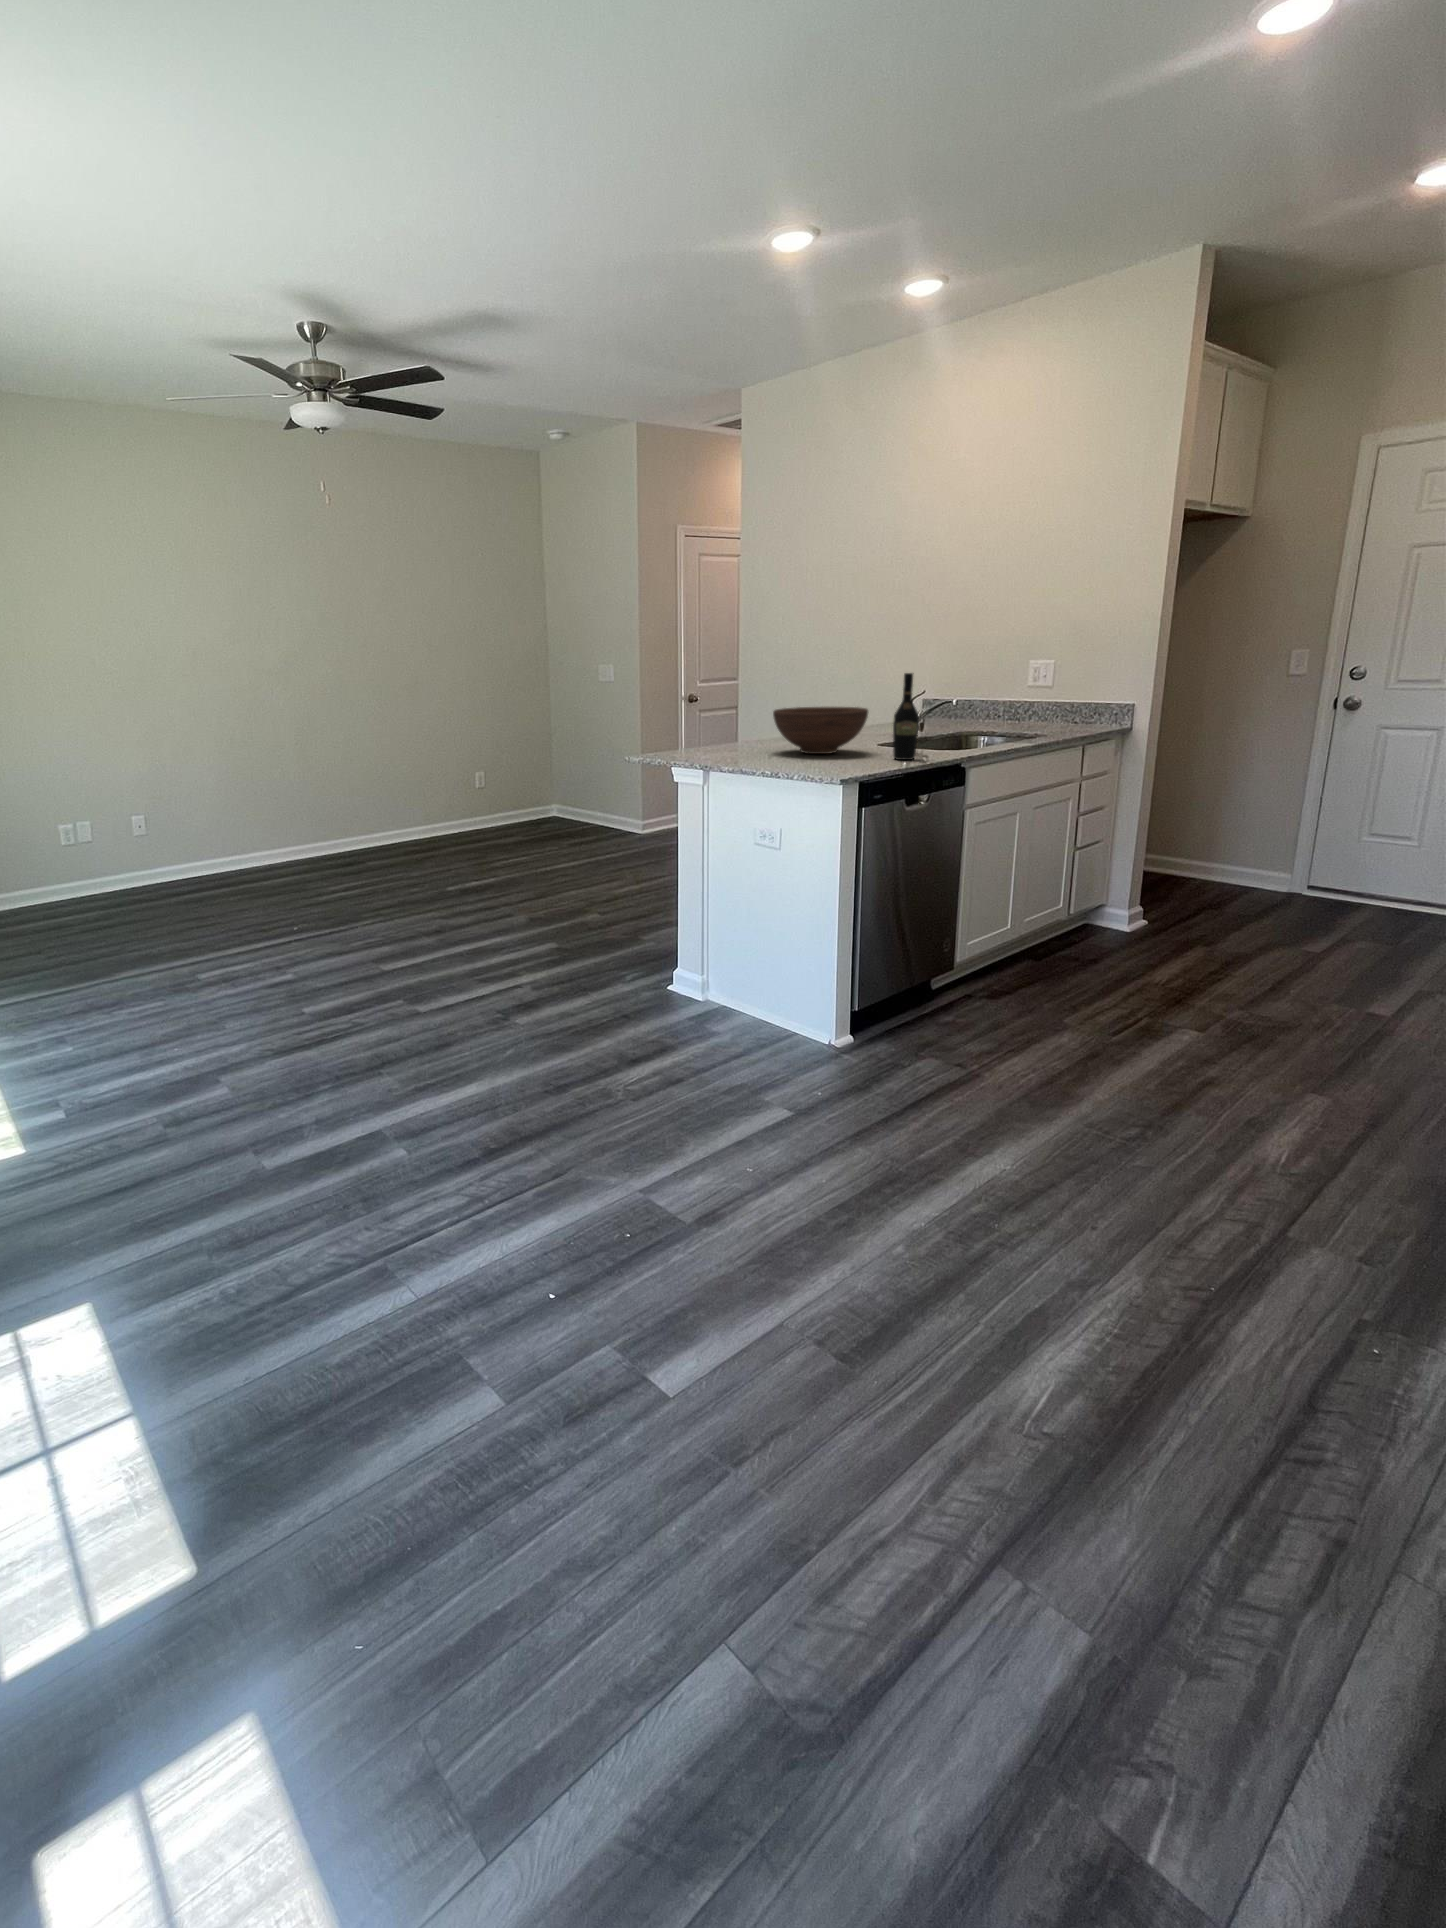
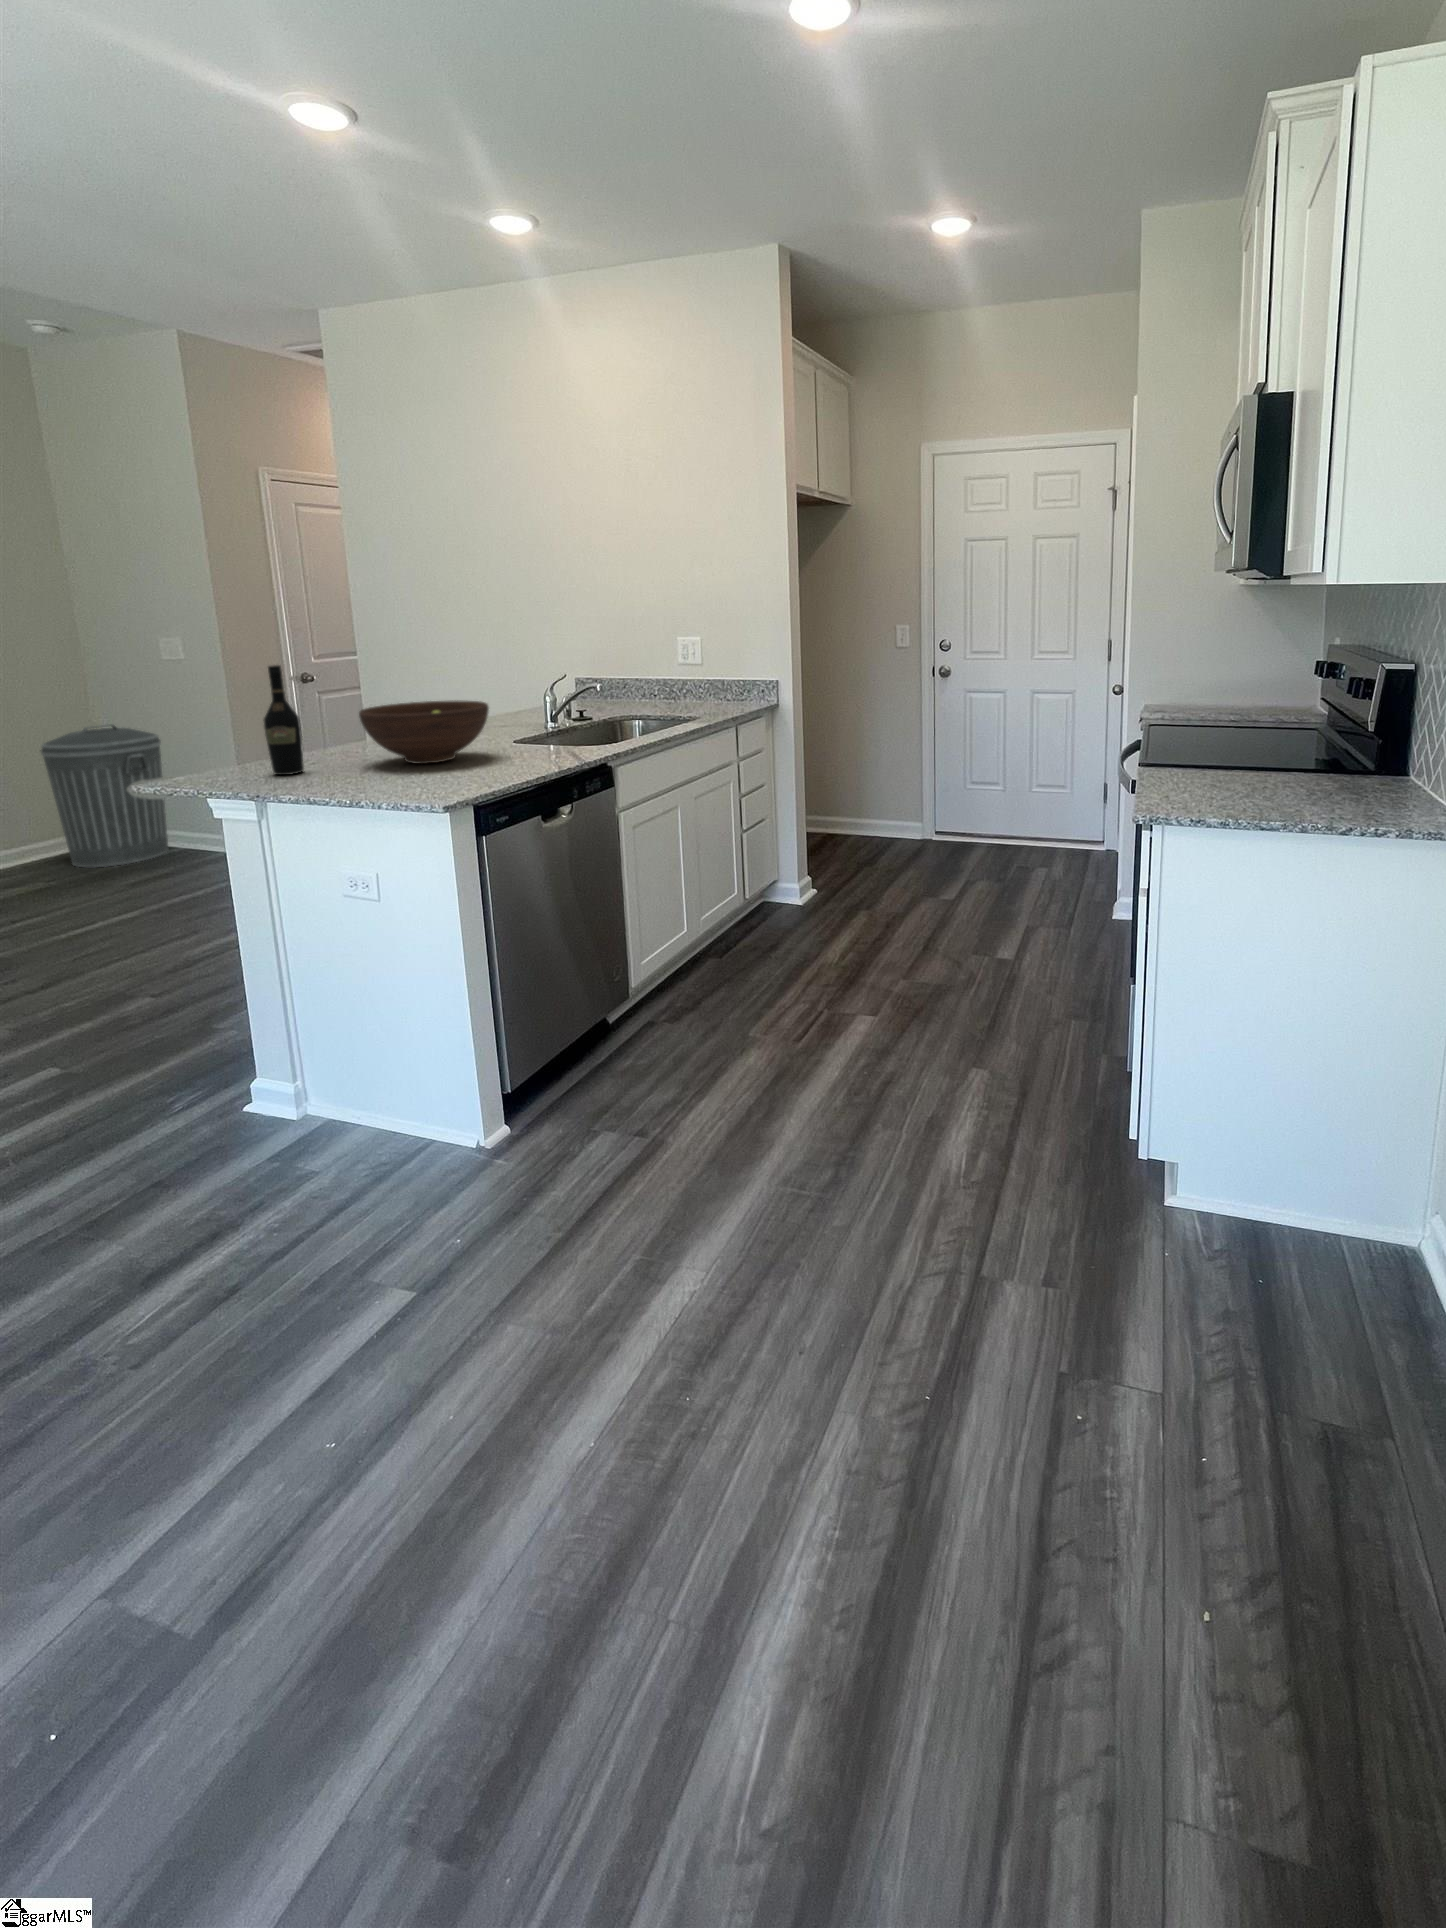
wine bottle: present [893,673,919,760] -> present [263,665,304,775]
trash can: none [521,730,590,834] -> present [40,724,169,867]

